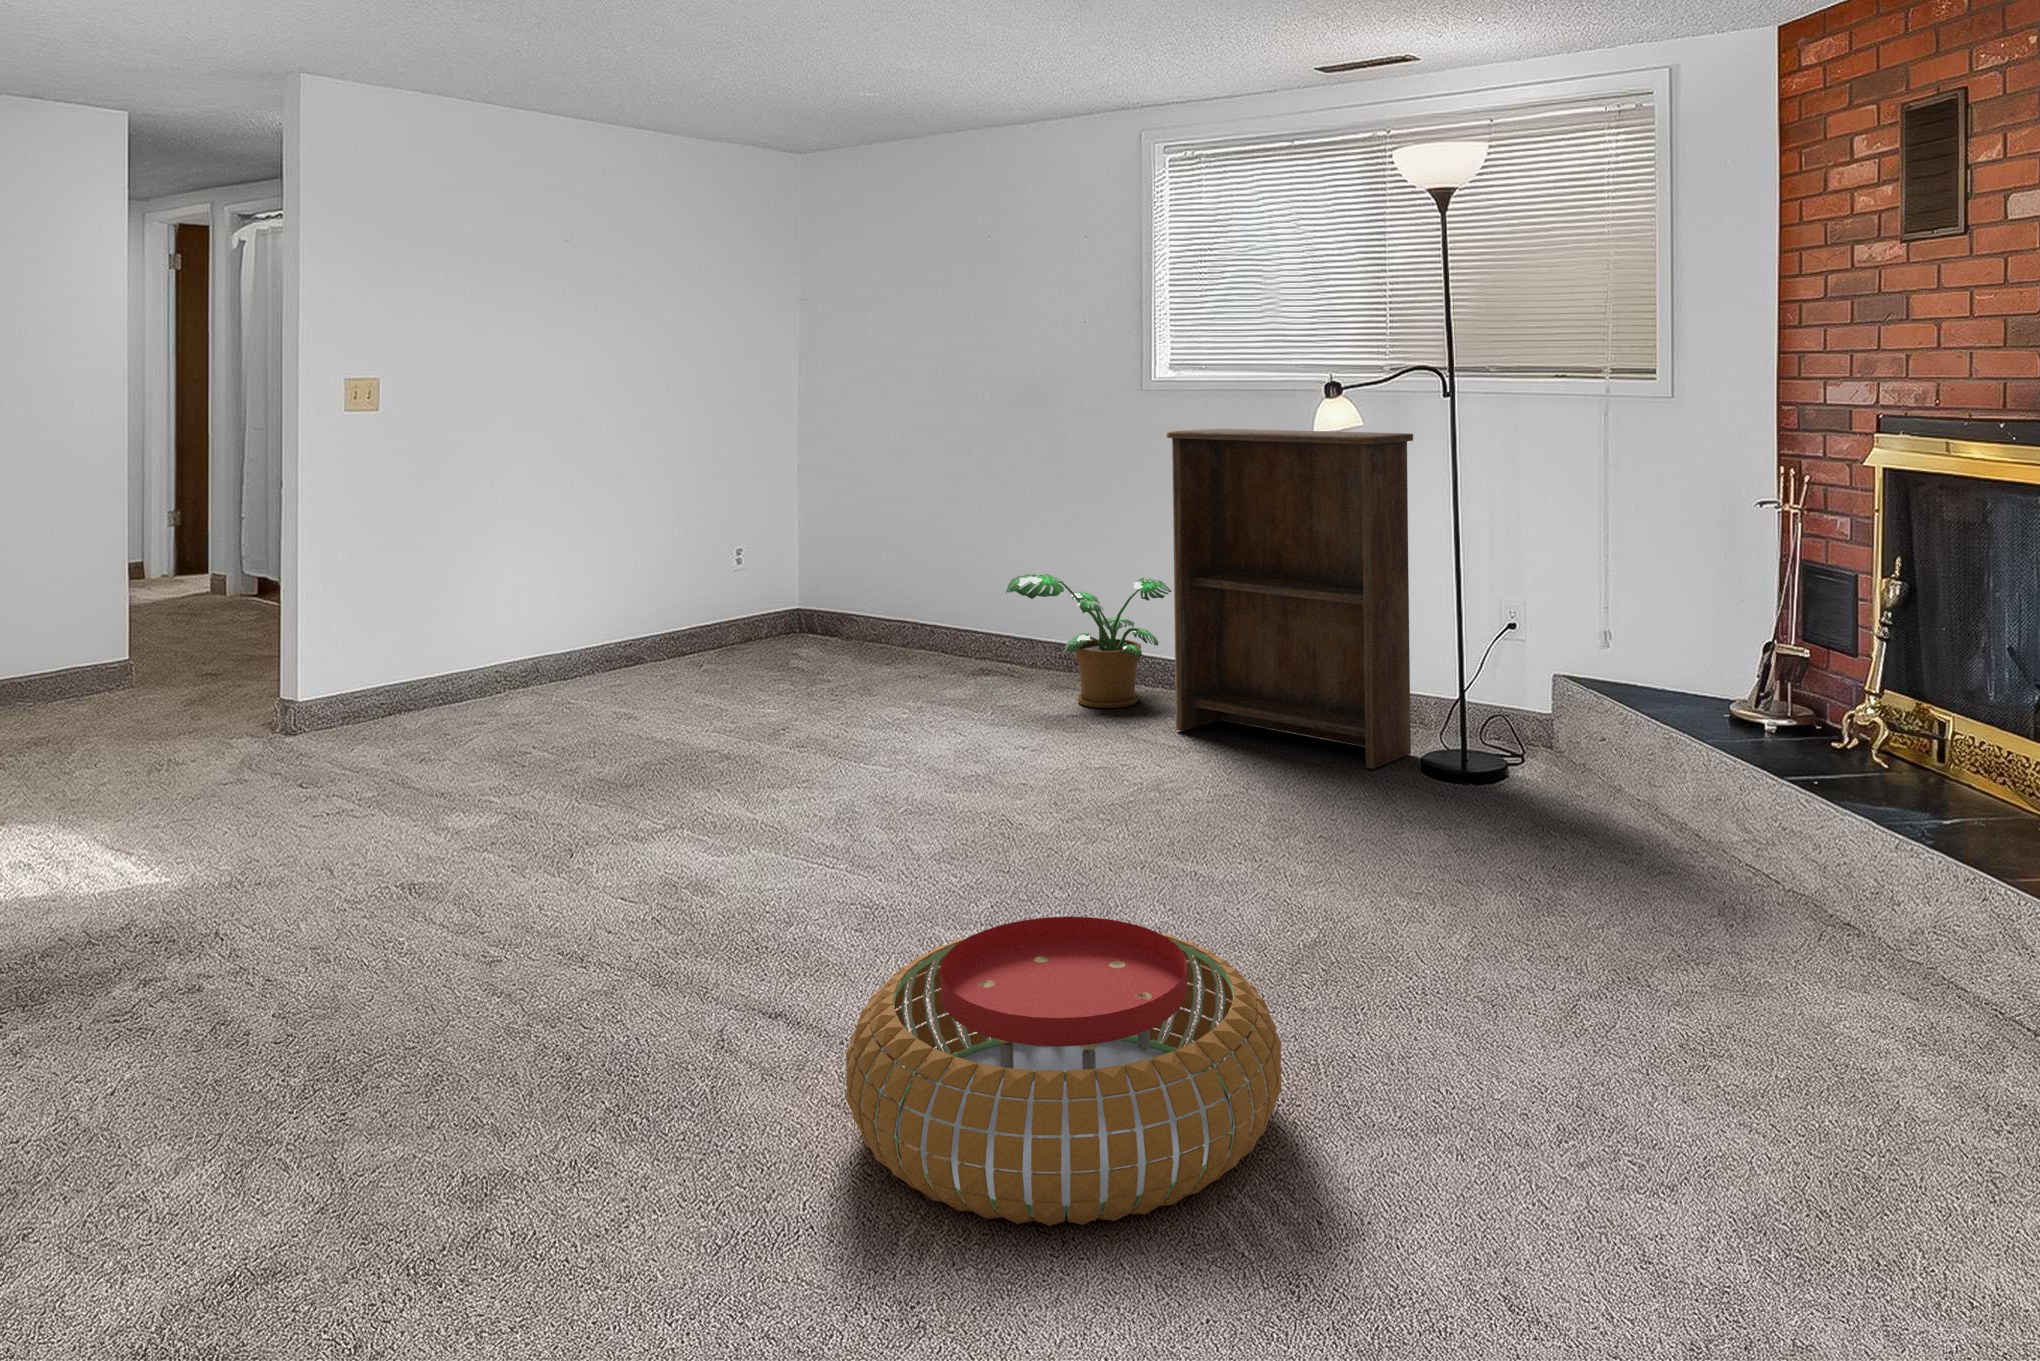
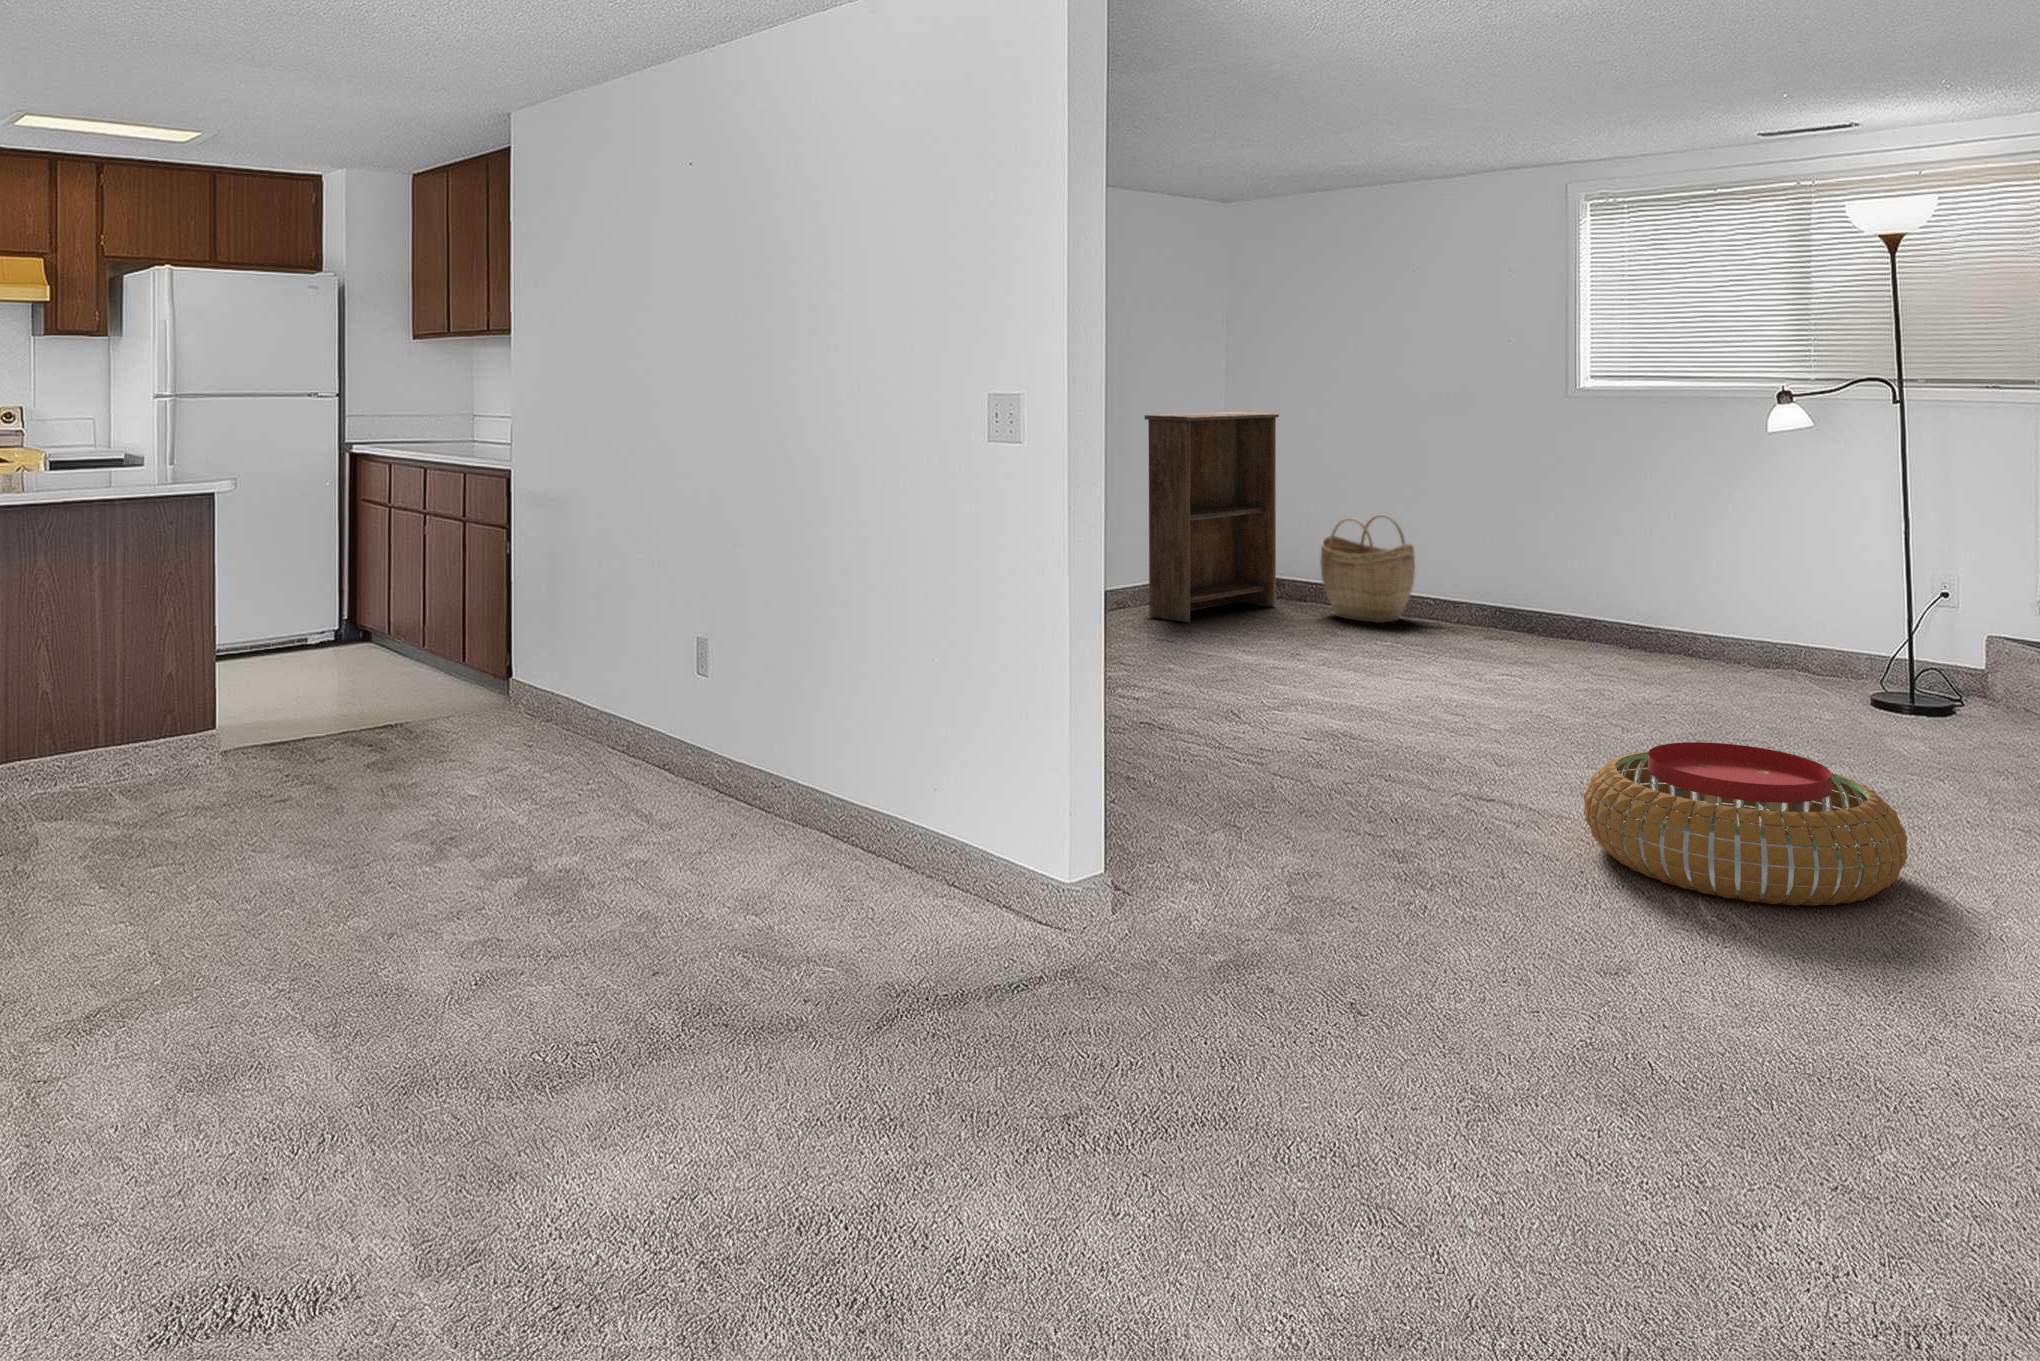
bookshelf: present [1167,429,1413,769] -> present [1144,412,1279,622]
woven basket: none [881,540,989,673] -> present [1320,515,1415,623]
potted plant: present [1006,574,1171,708] -> none [1455,542,1599,653]

